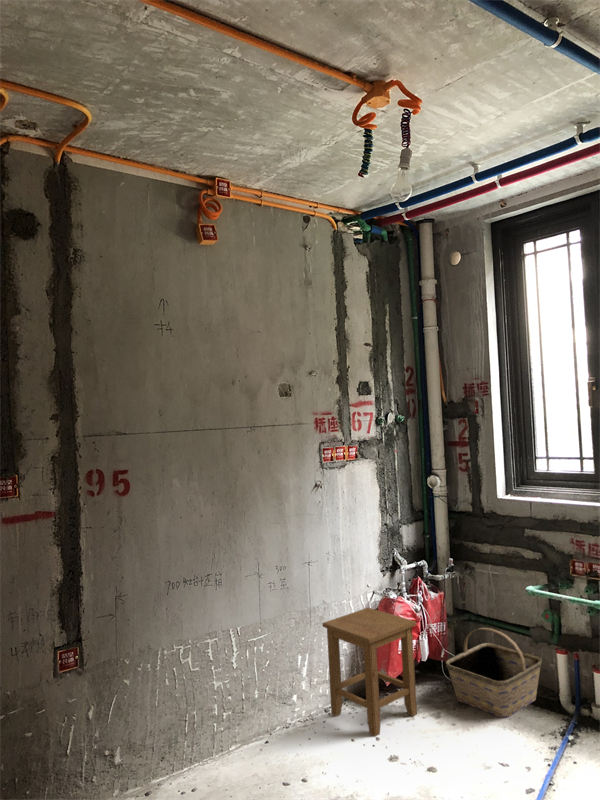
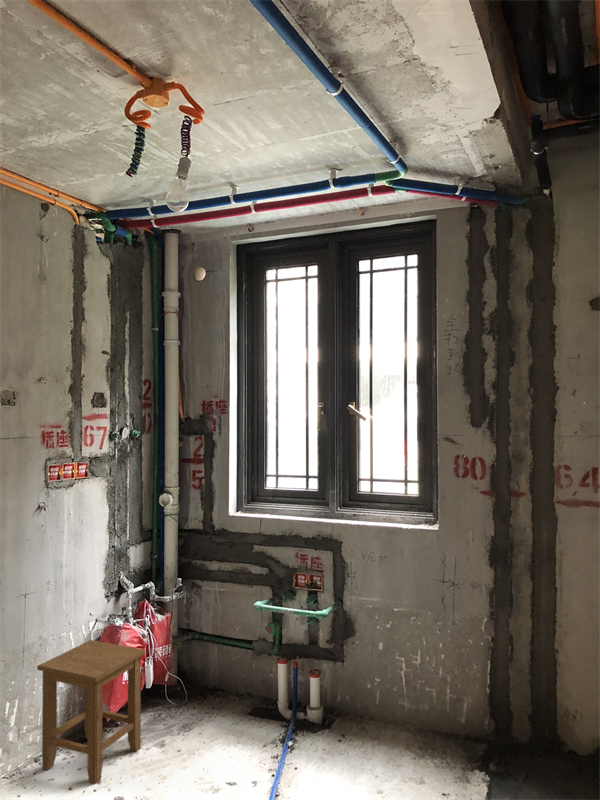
basket: present [446,628,542,718] -> none [172,646,263,735]

